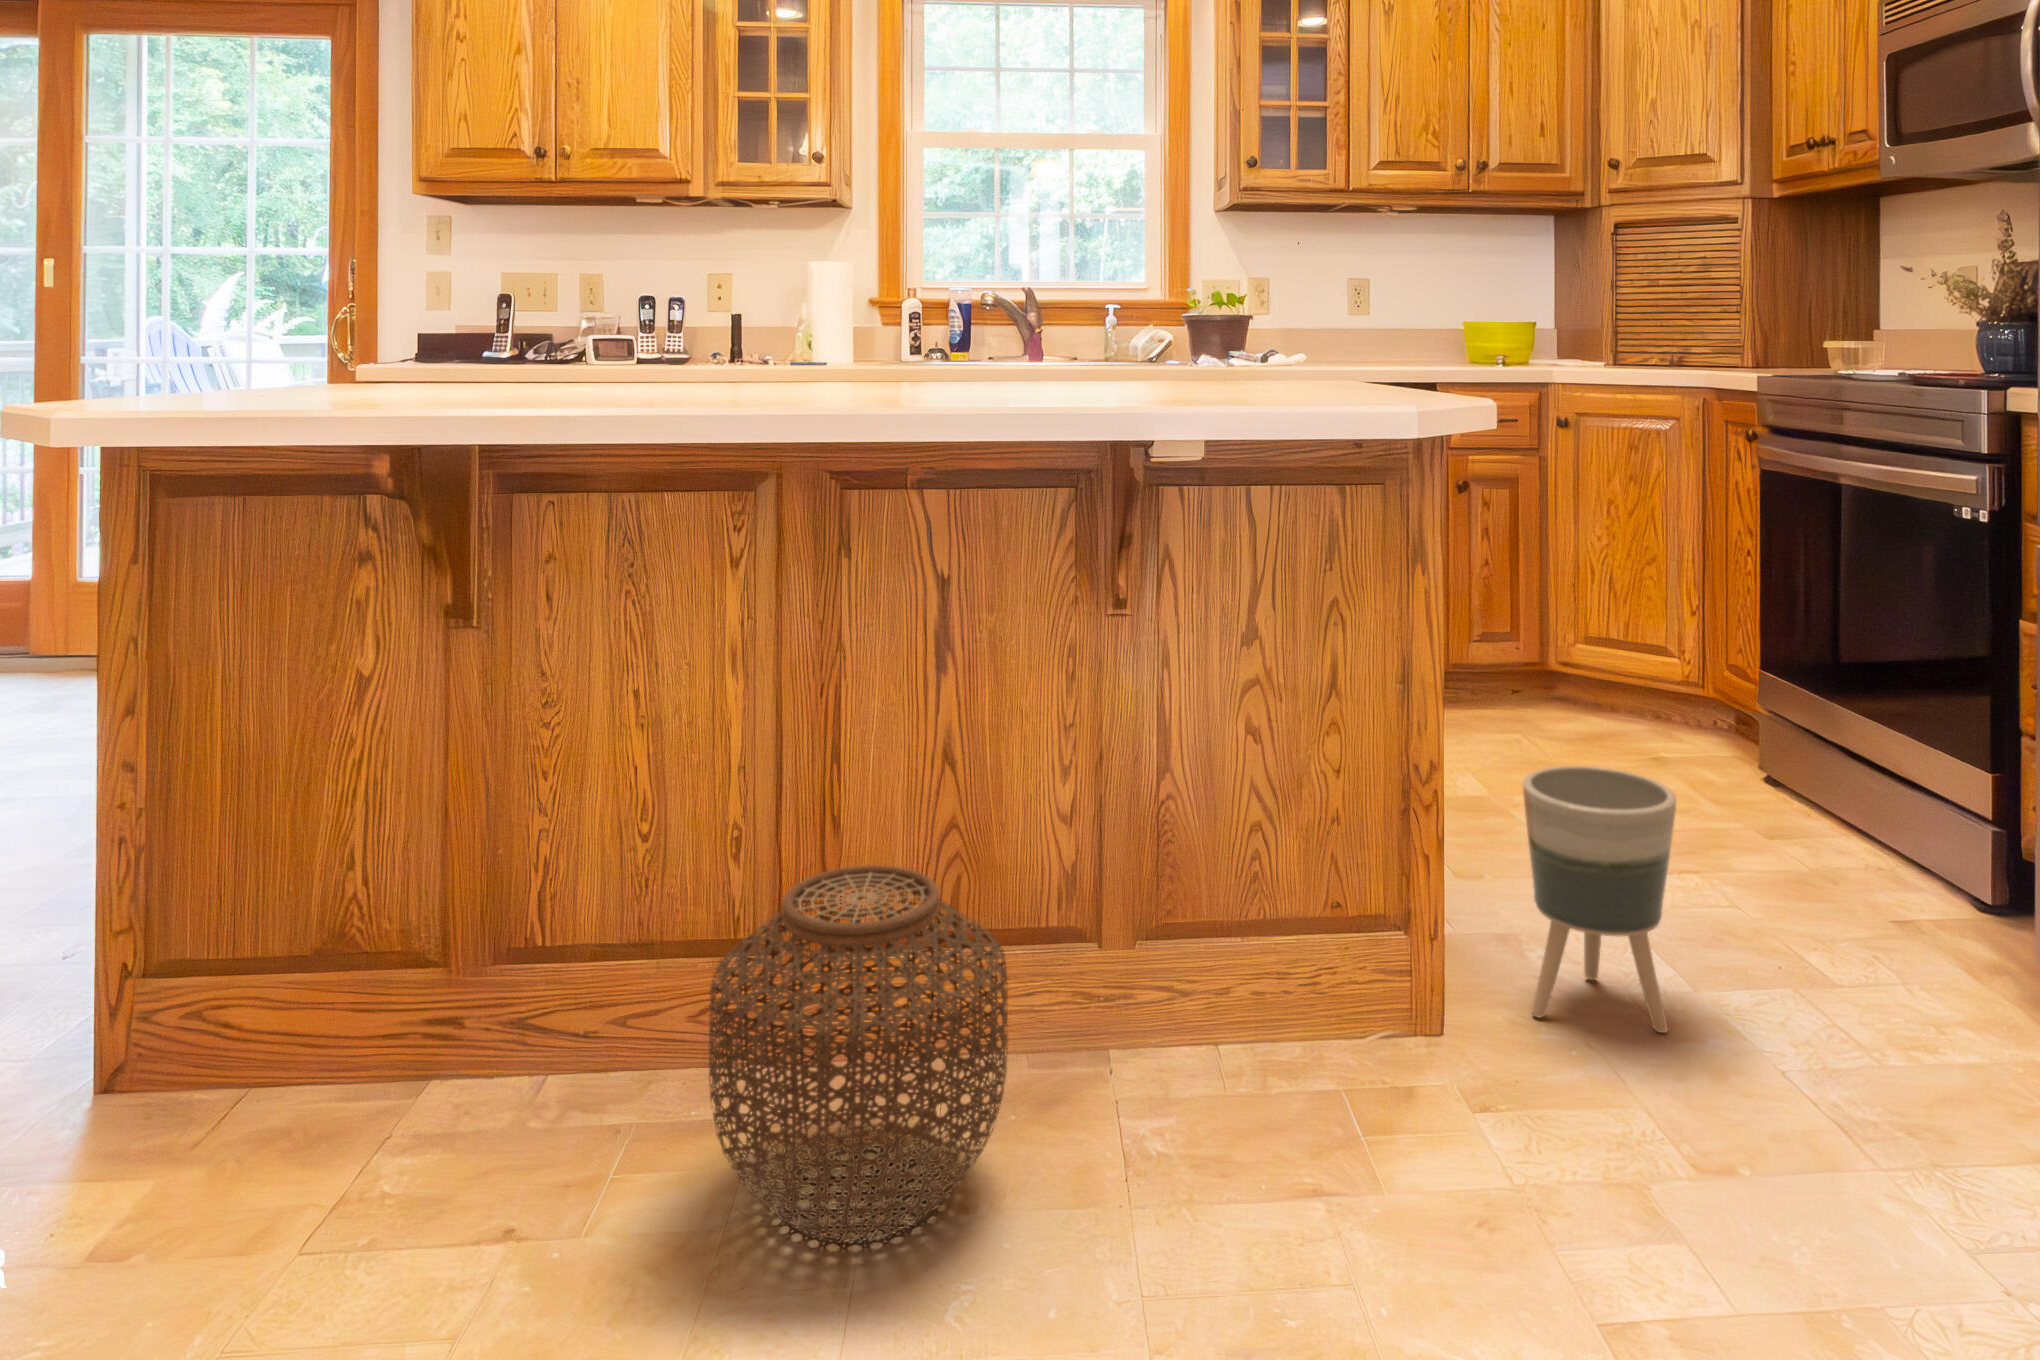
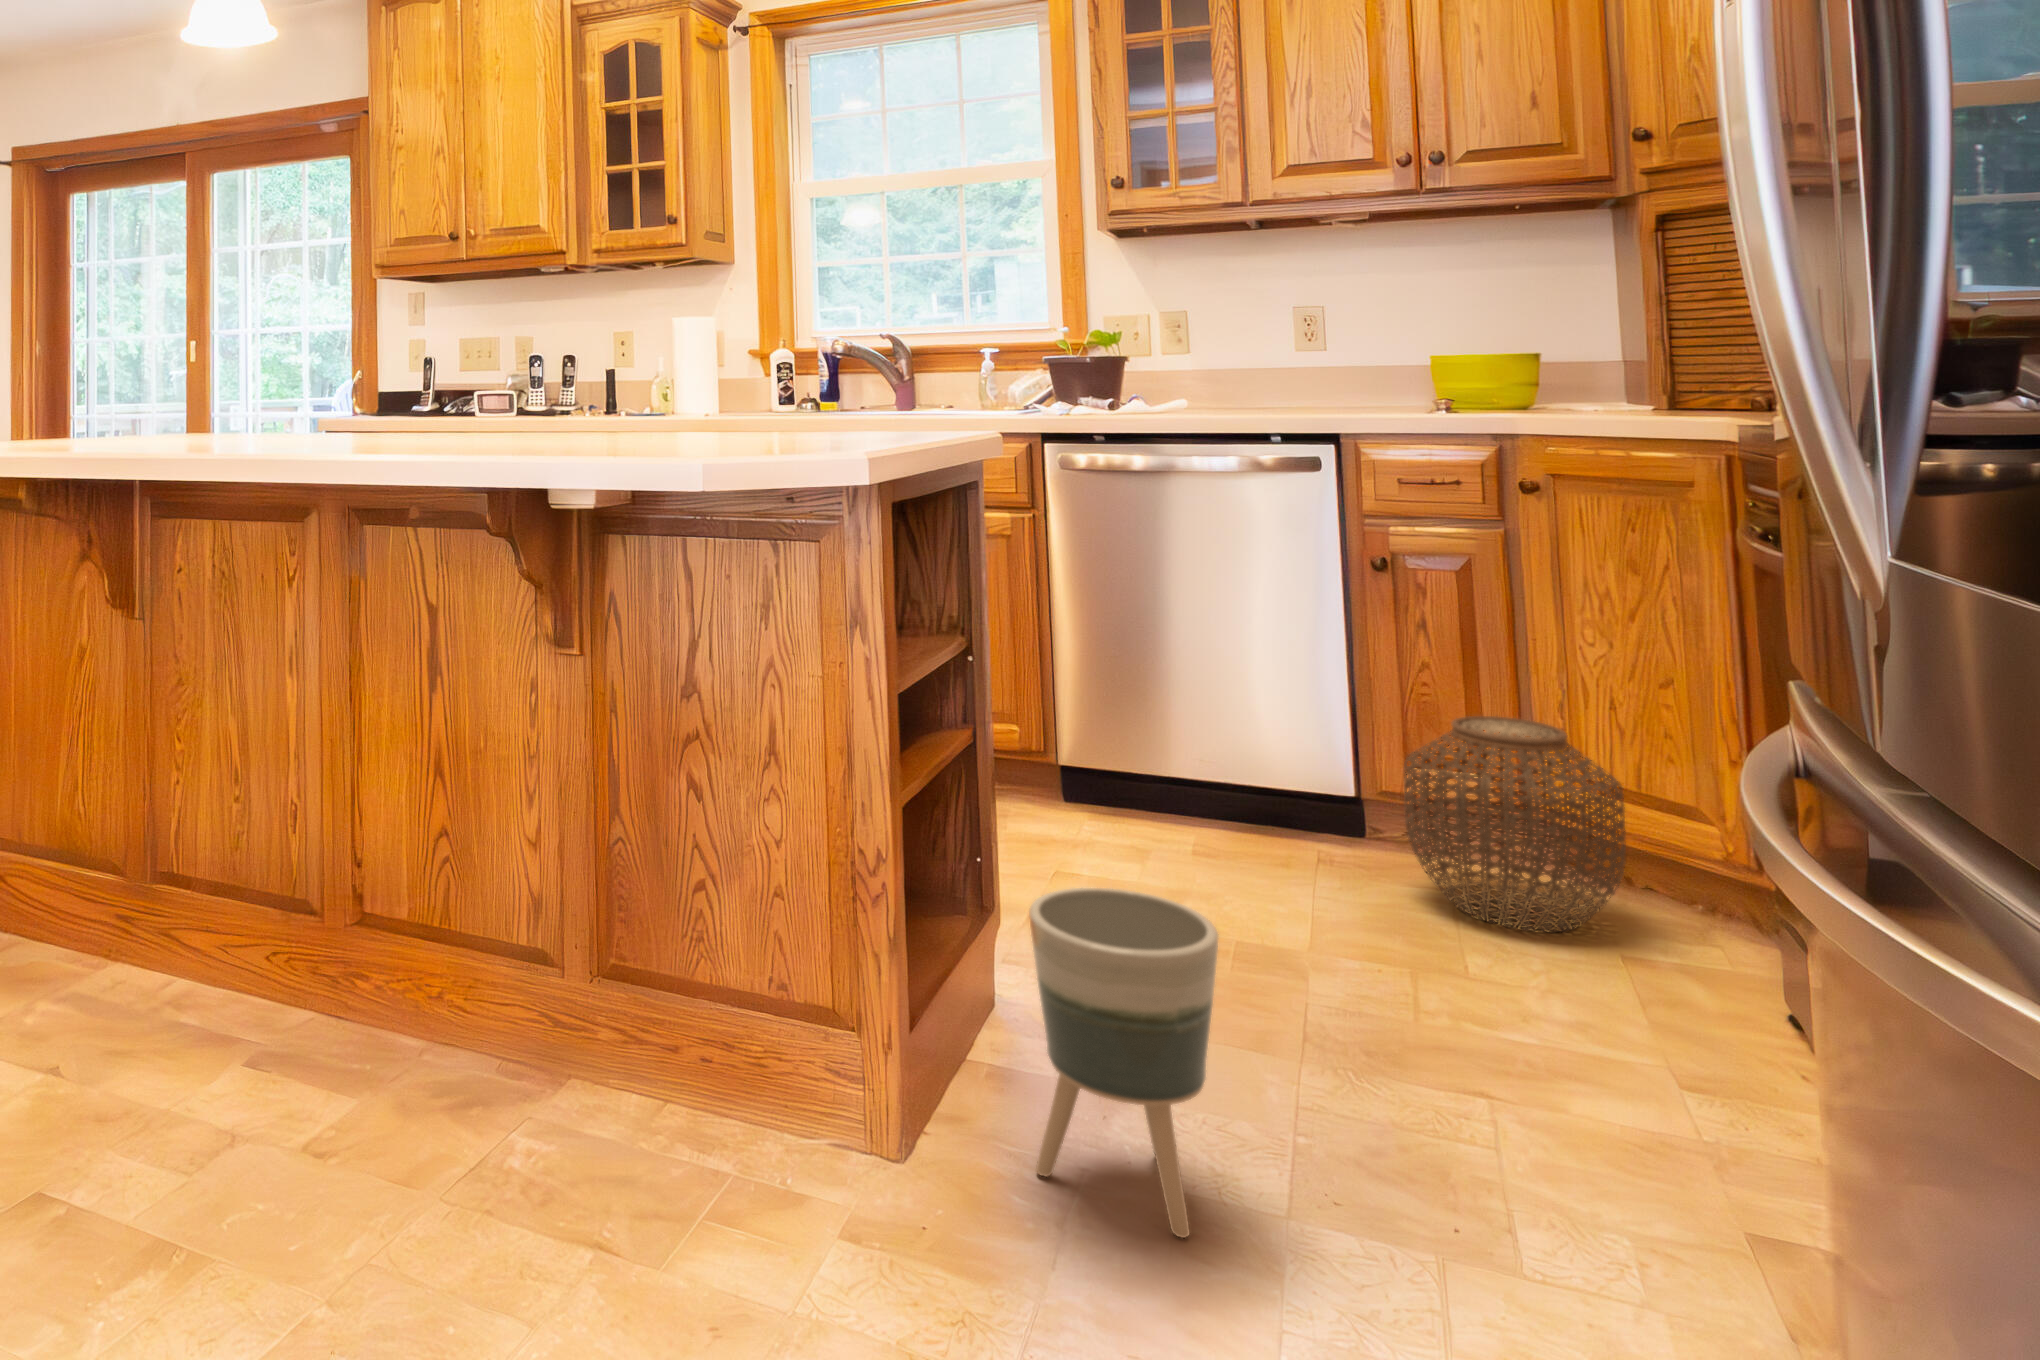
woven basket: present [709,865,1008,1241] -> present [1404,716,1626,932]

